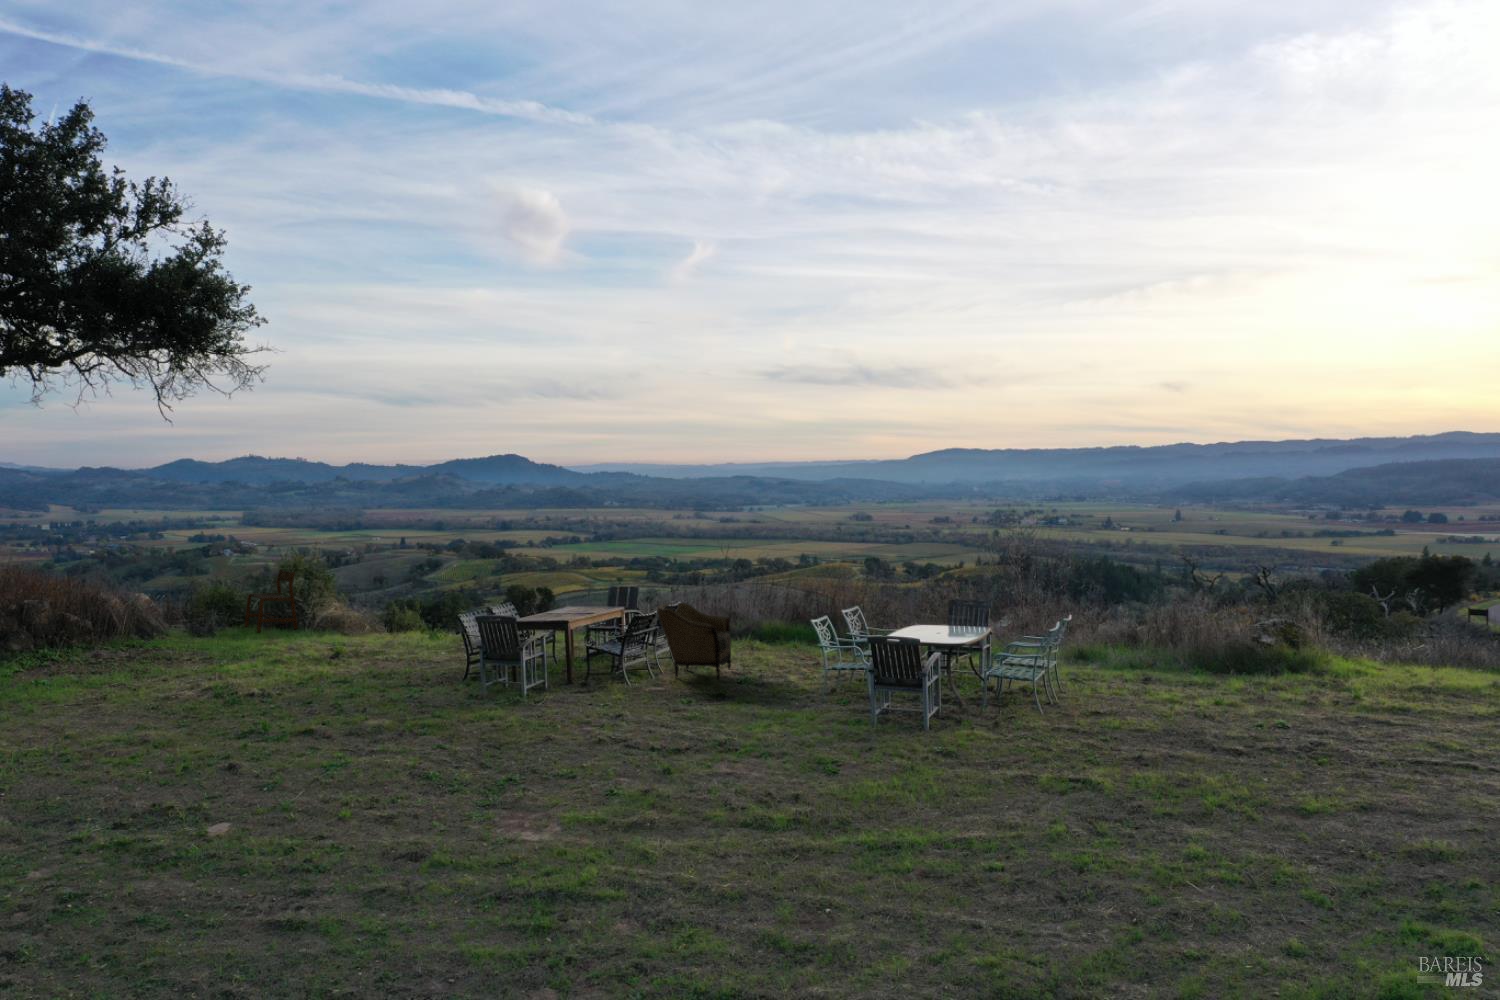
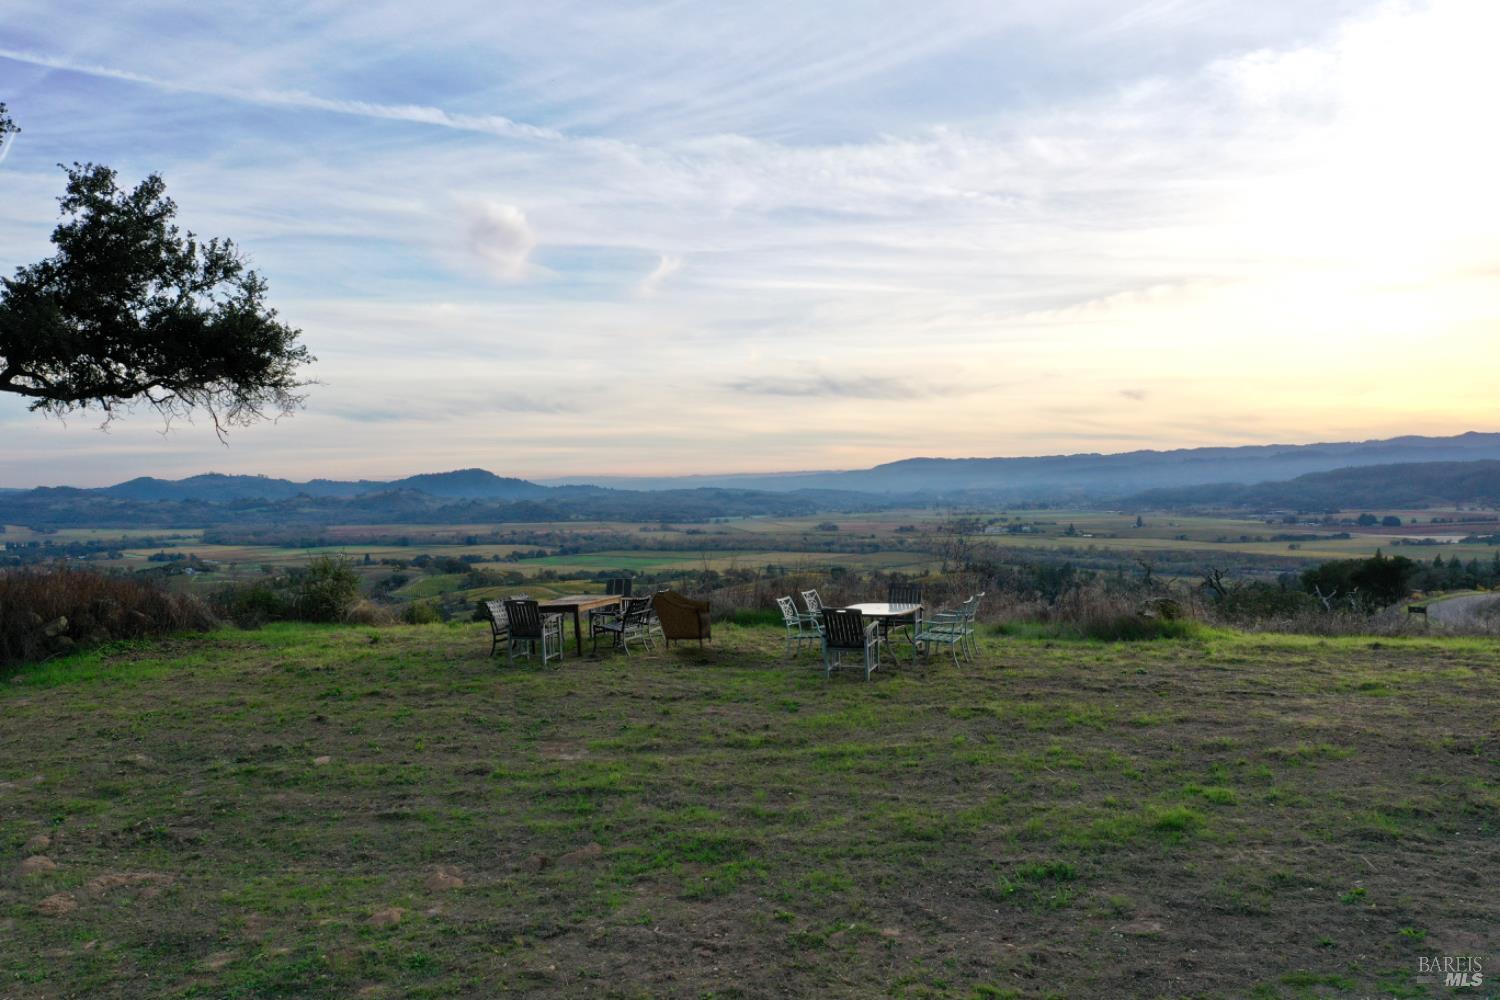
bench: present [245,570,297,632] -> none [297,573,344,626]

